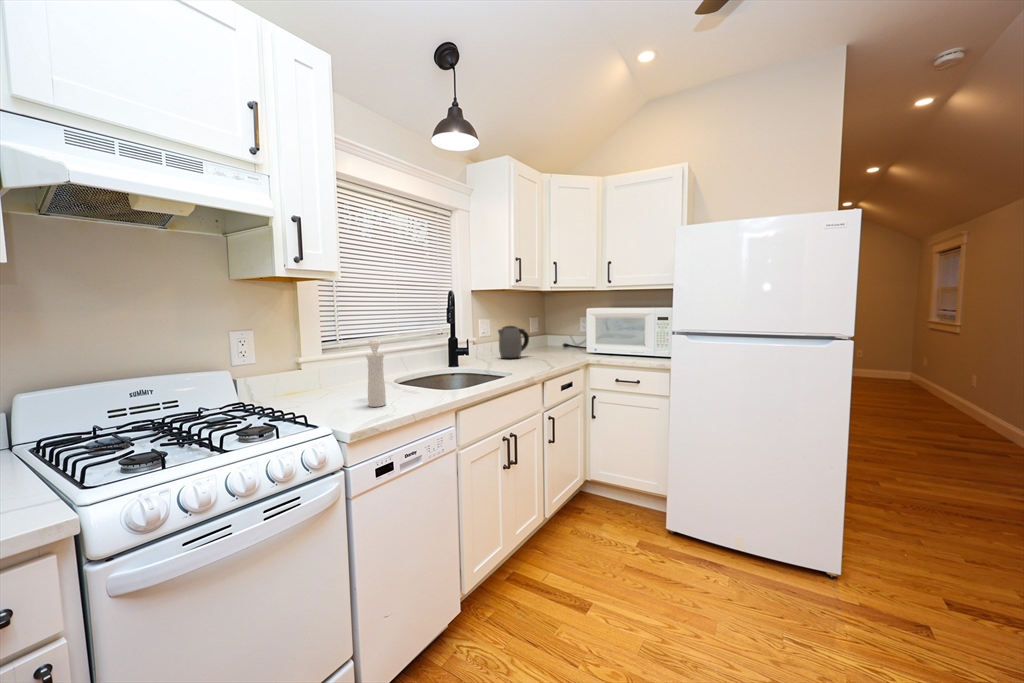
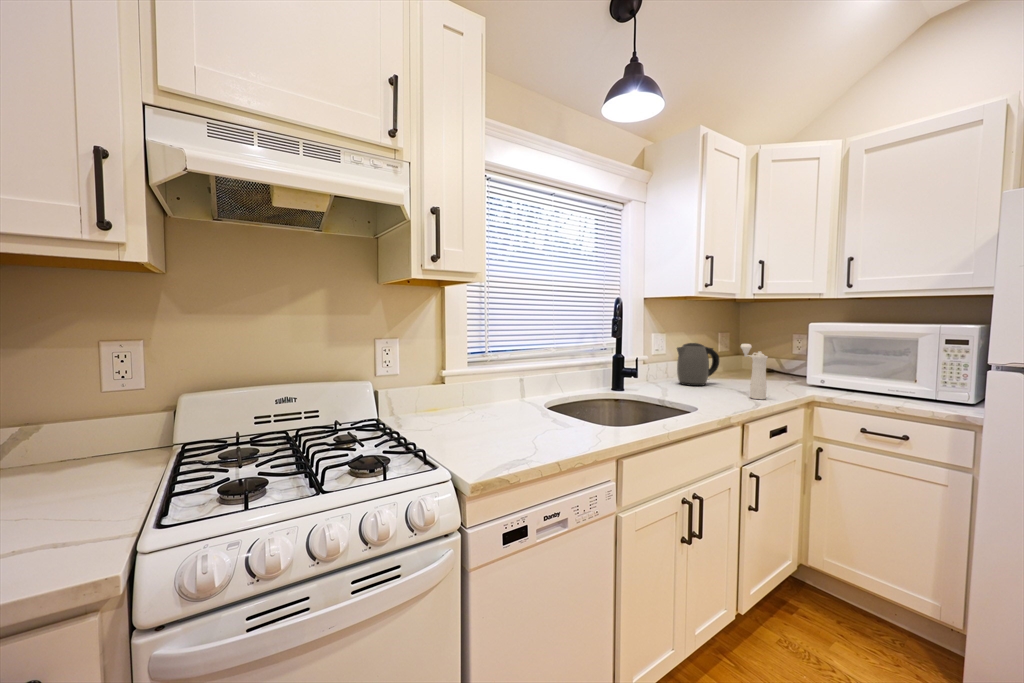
pepper mill: present [366,339,386,407] -> present [741,344,768,399]

